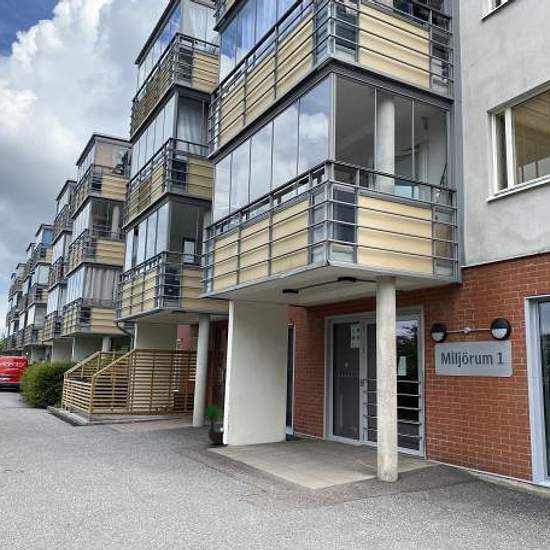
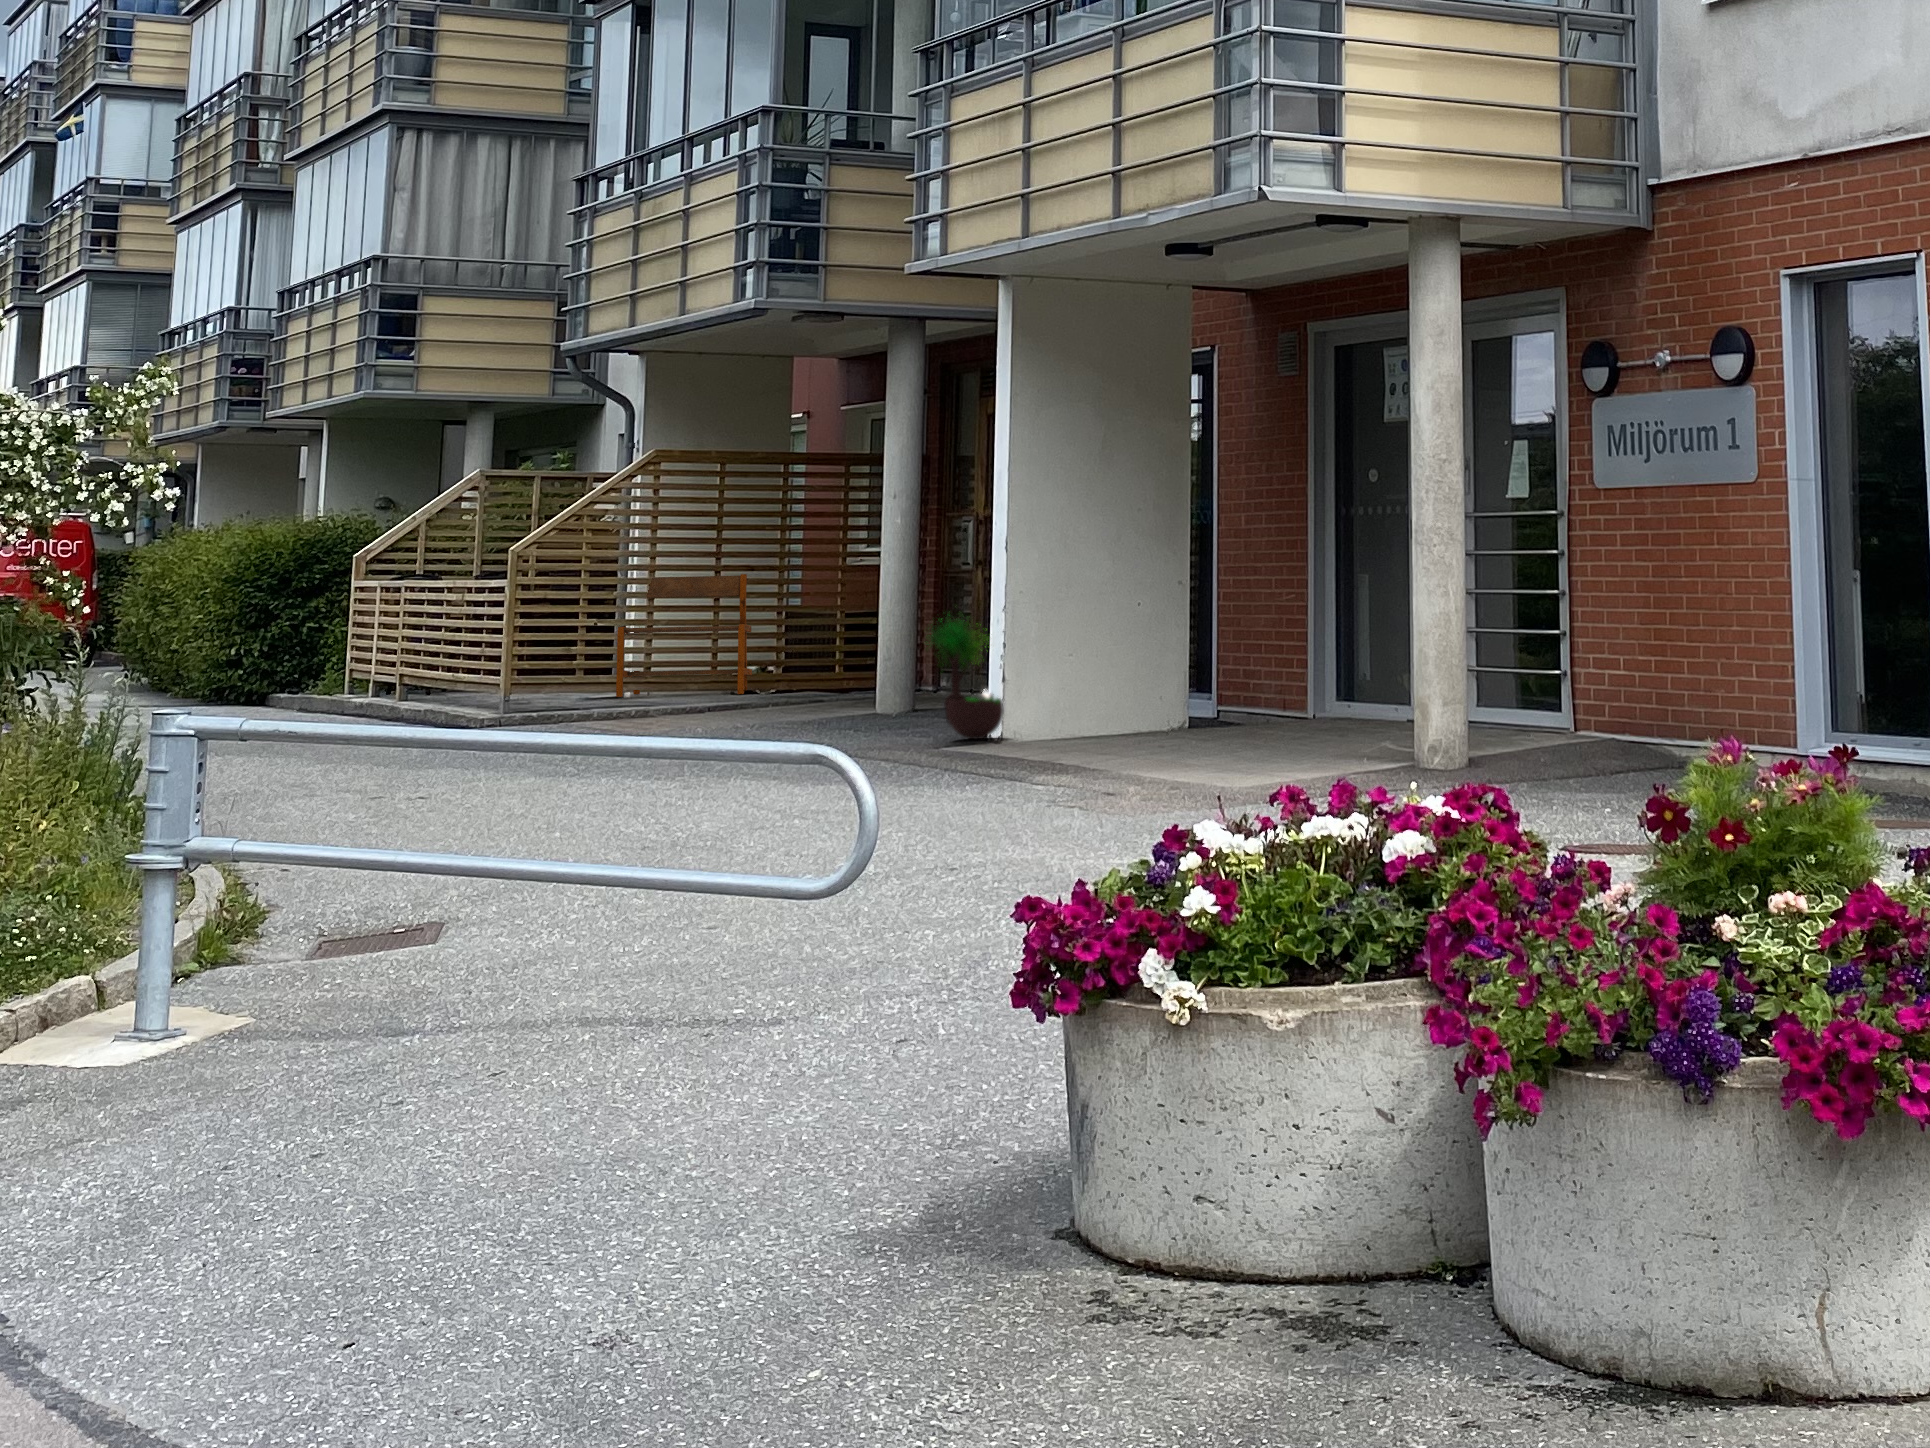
bench: none [125,382,163,415] -> present [616,574,752,697]

